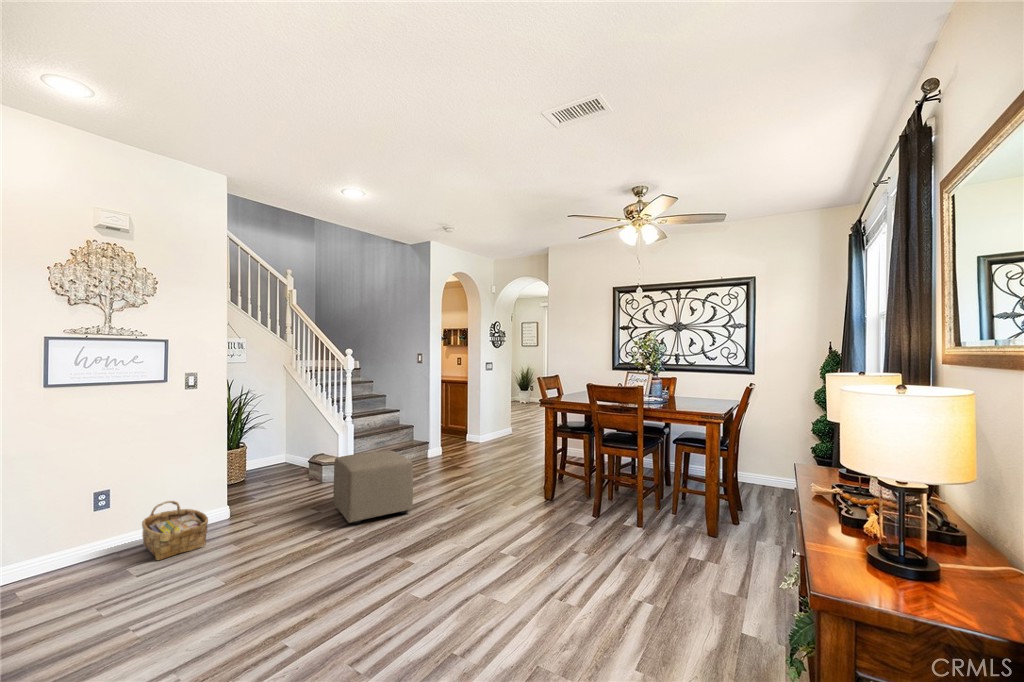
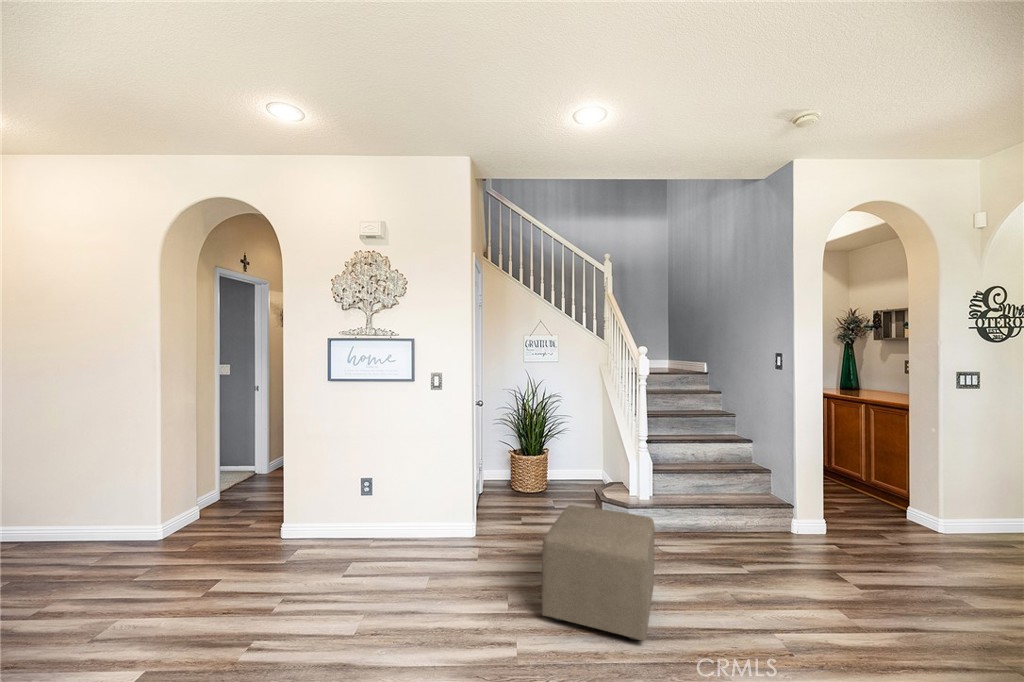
woven basket: present [142,501,208,560] -> none [375,502,430,565]

